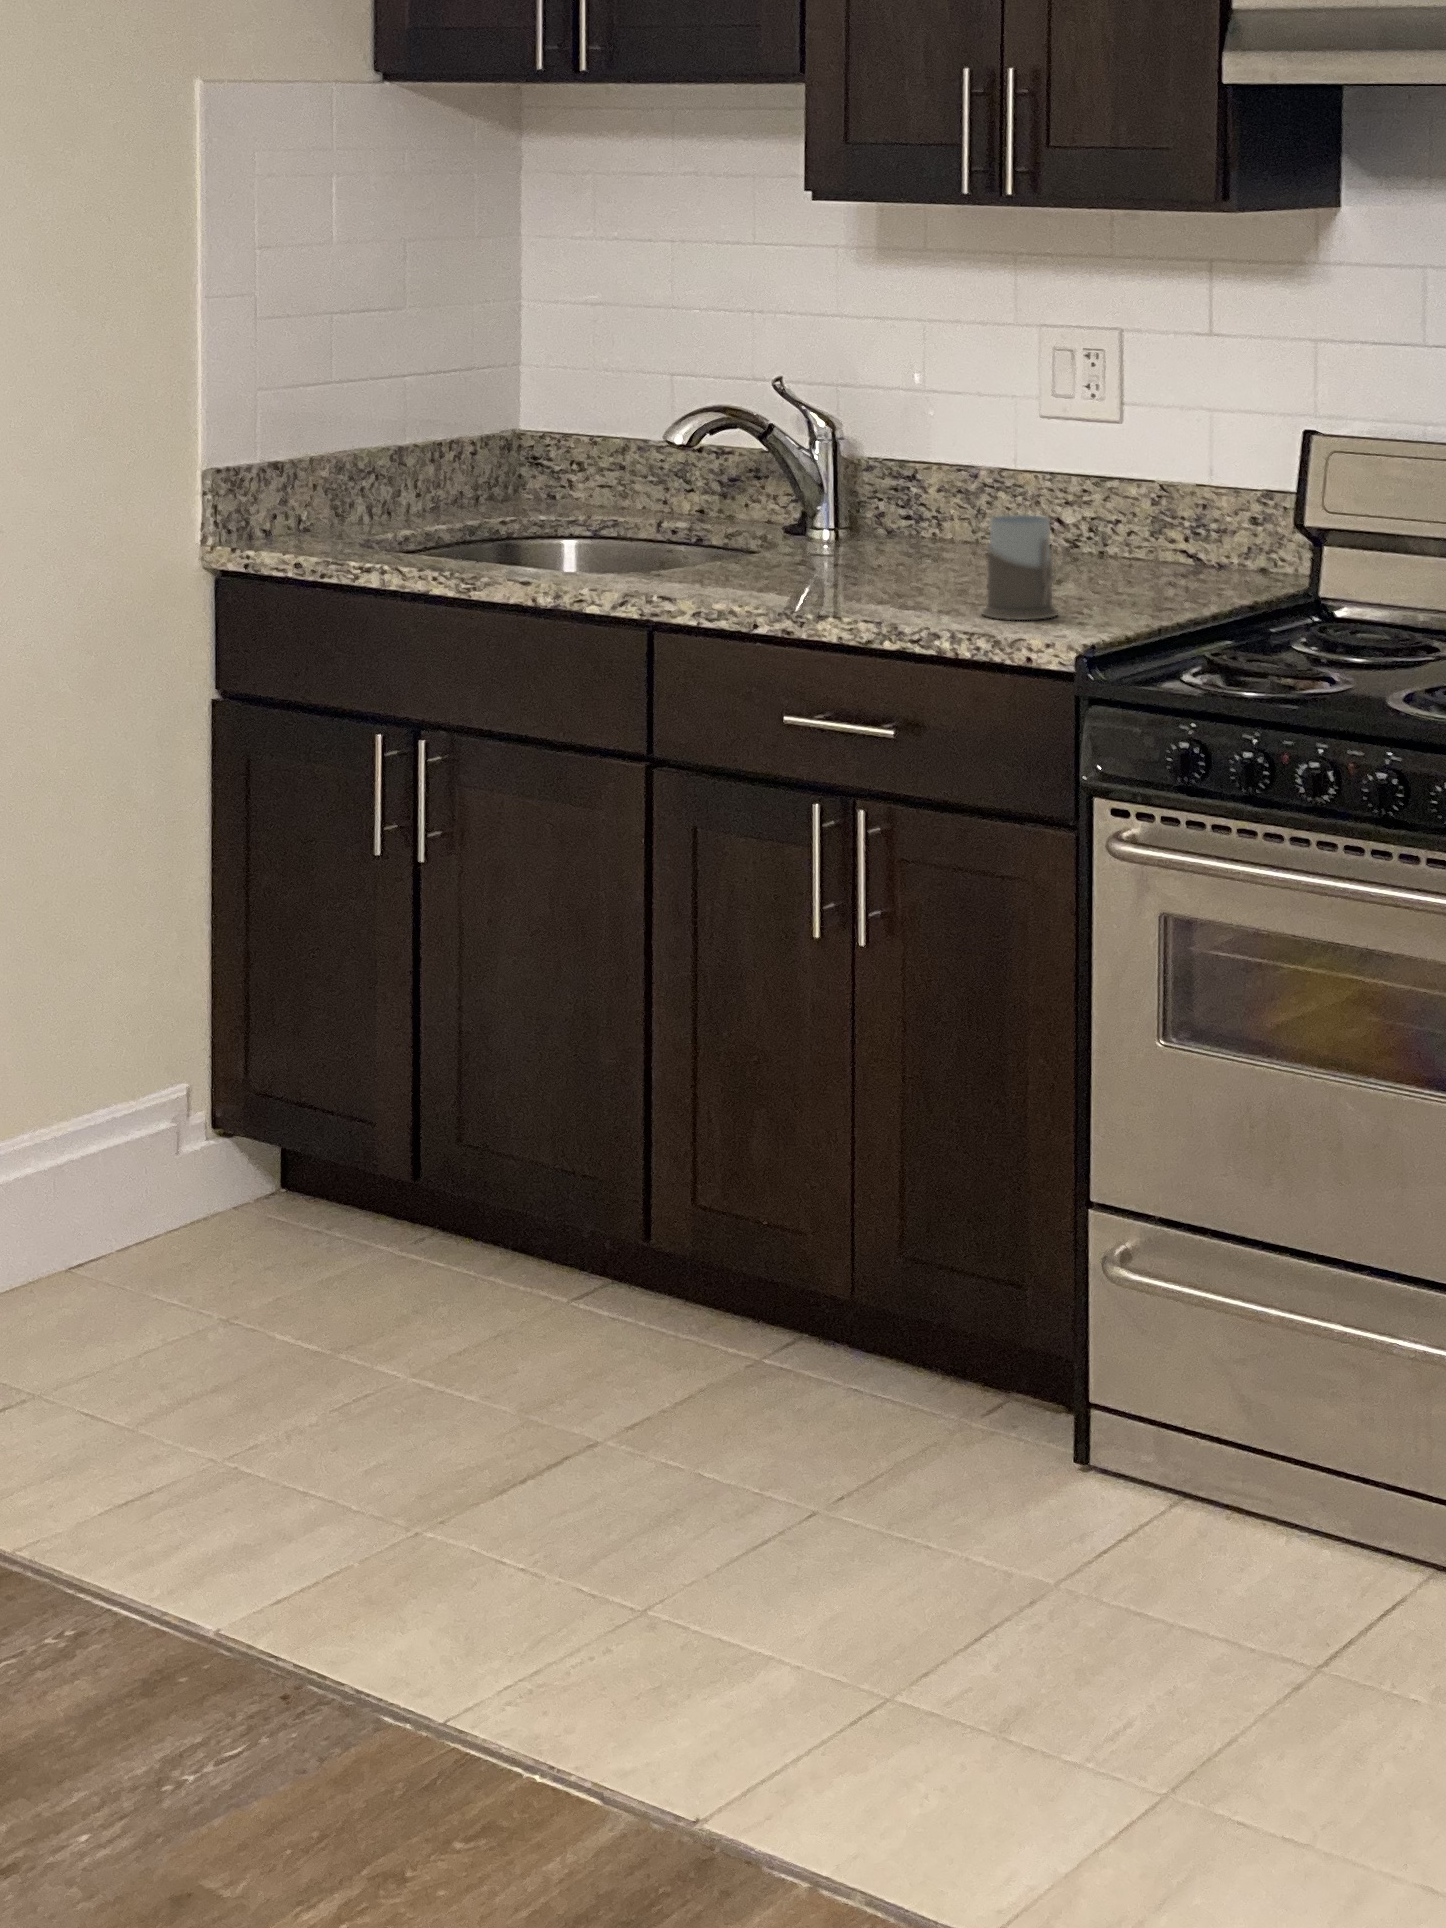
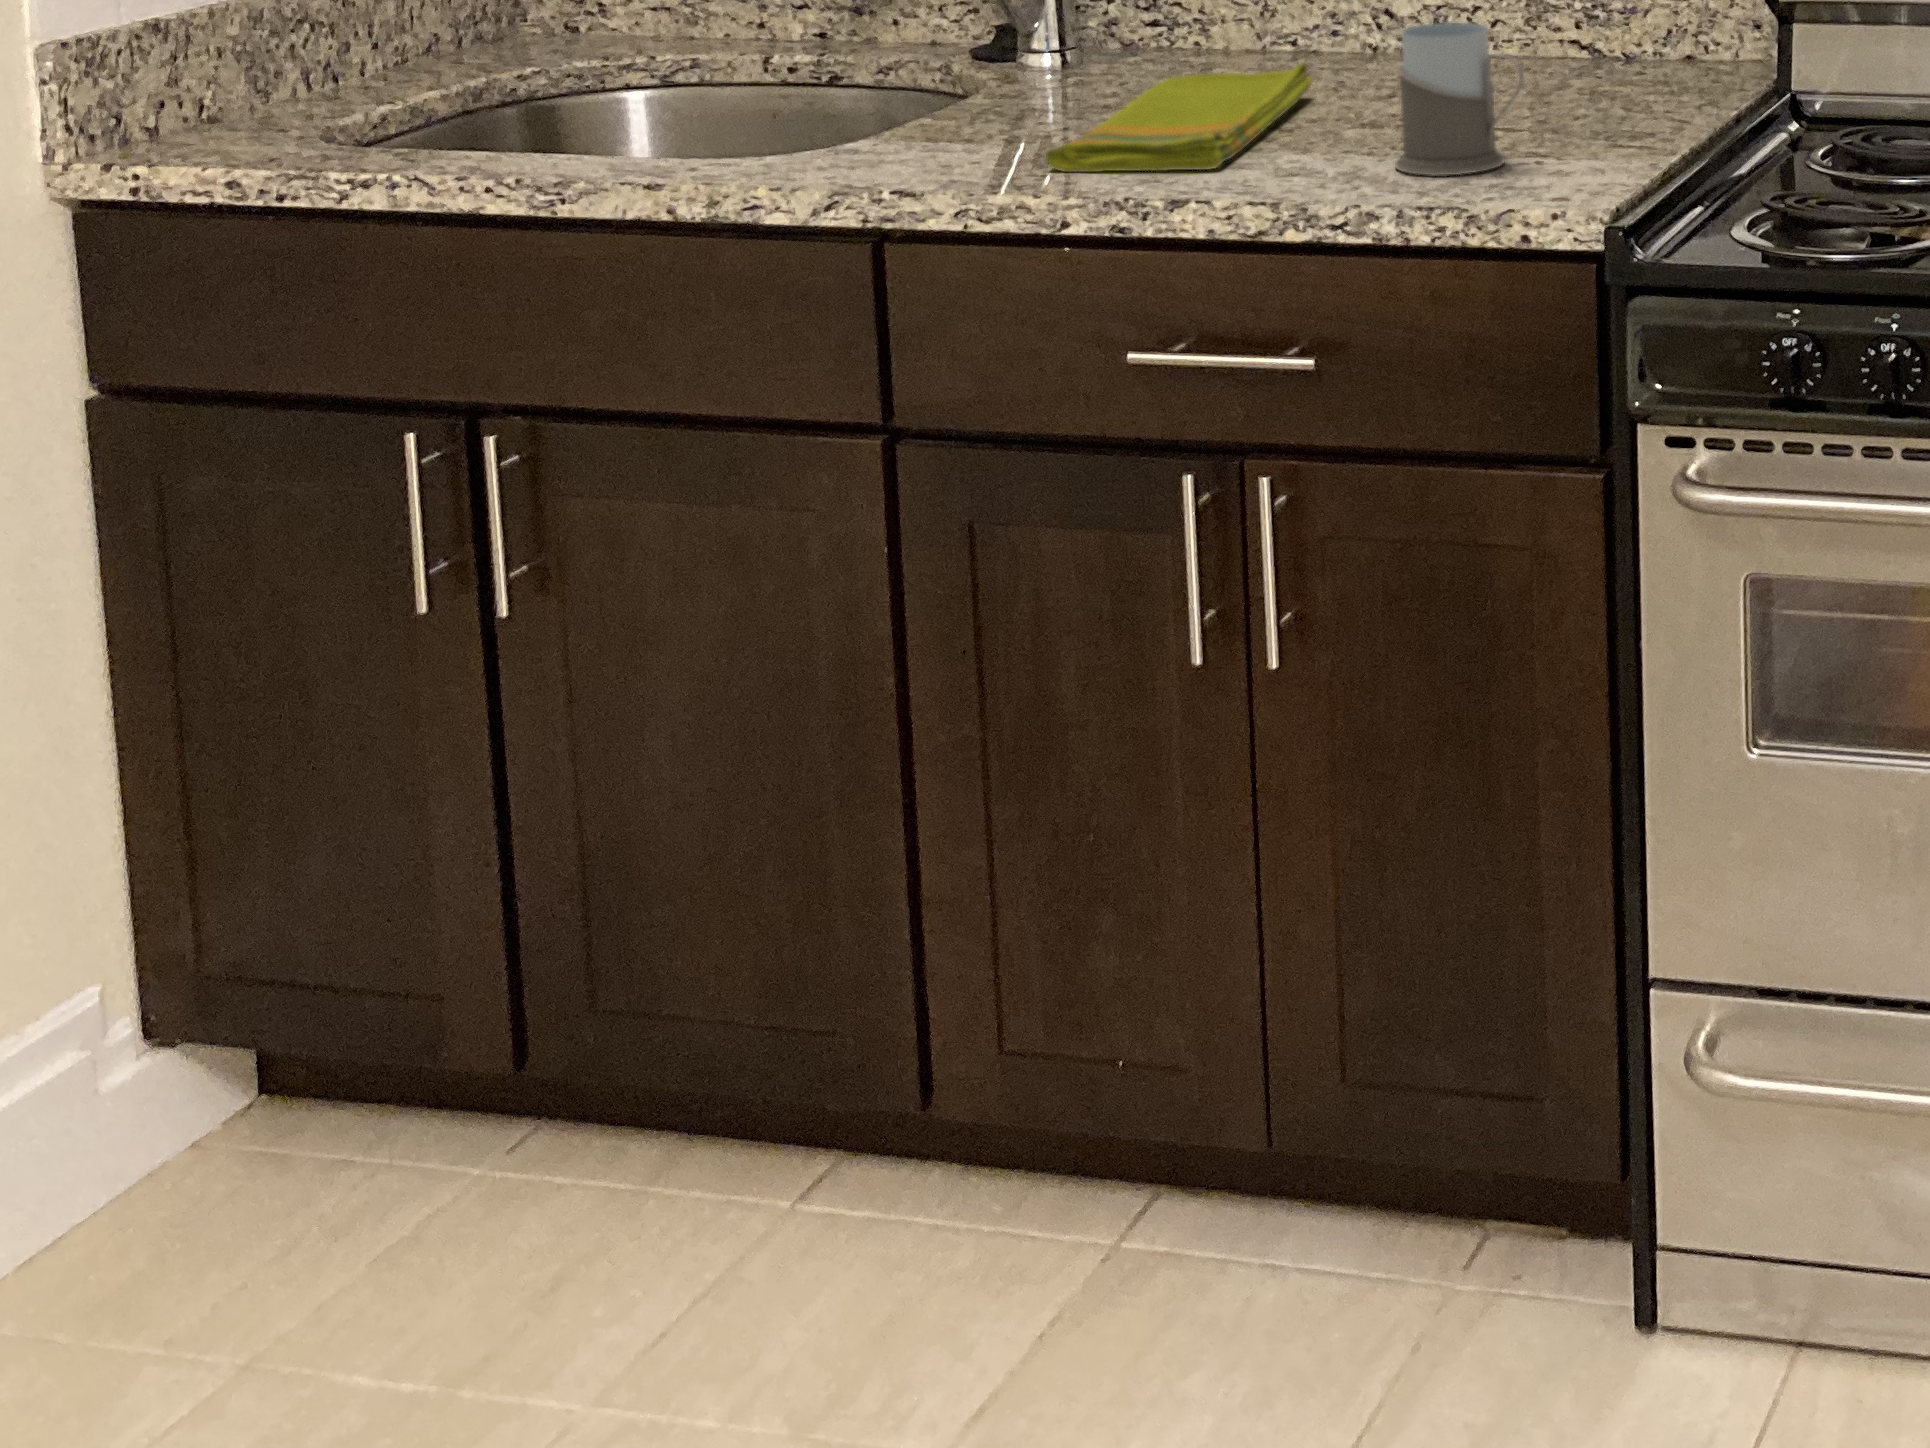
dish towel: none [763,546,981,604] -> present [1046,63,1312,172]

